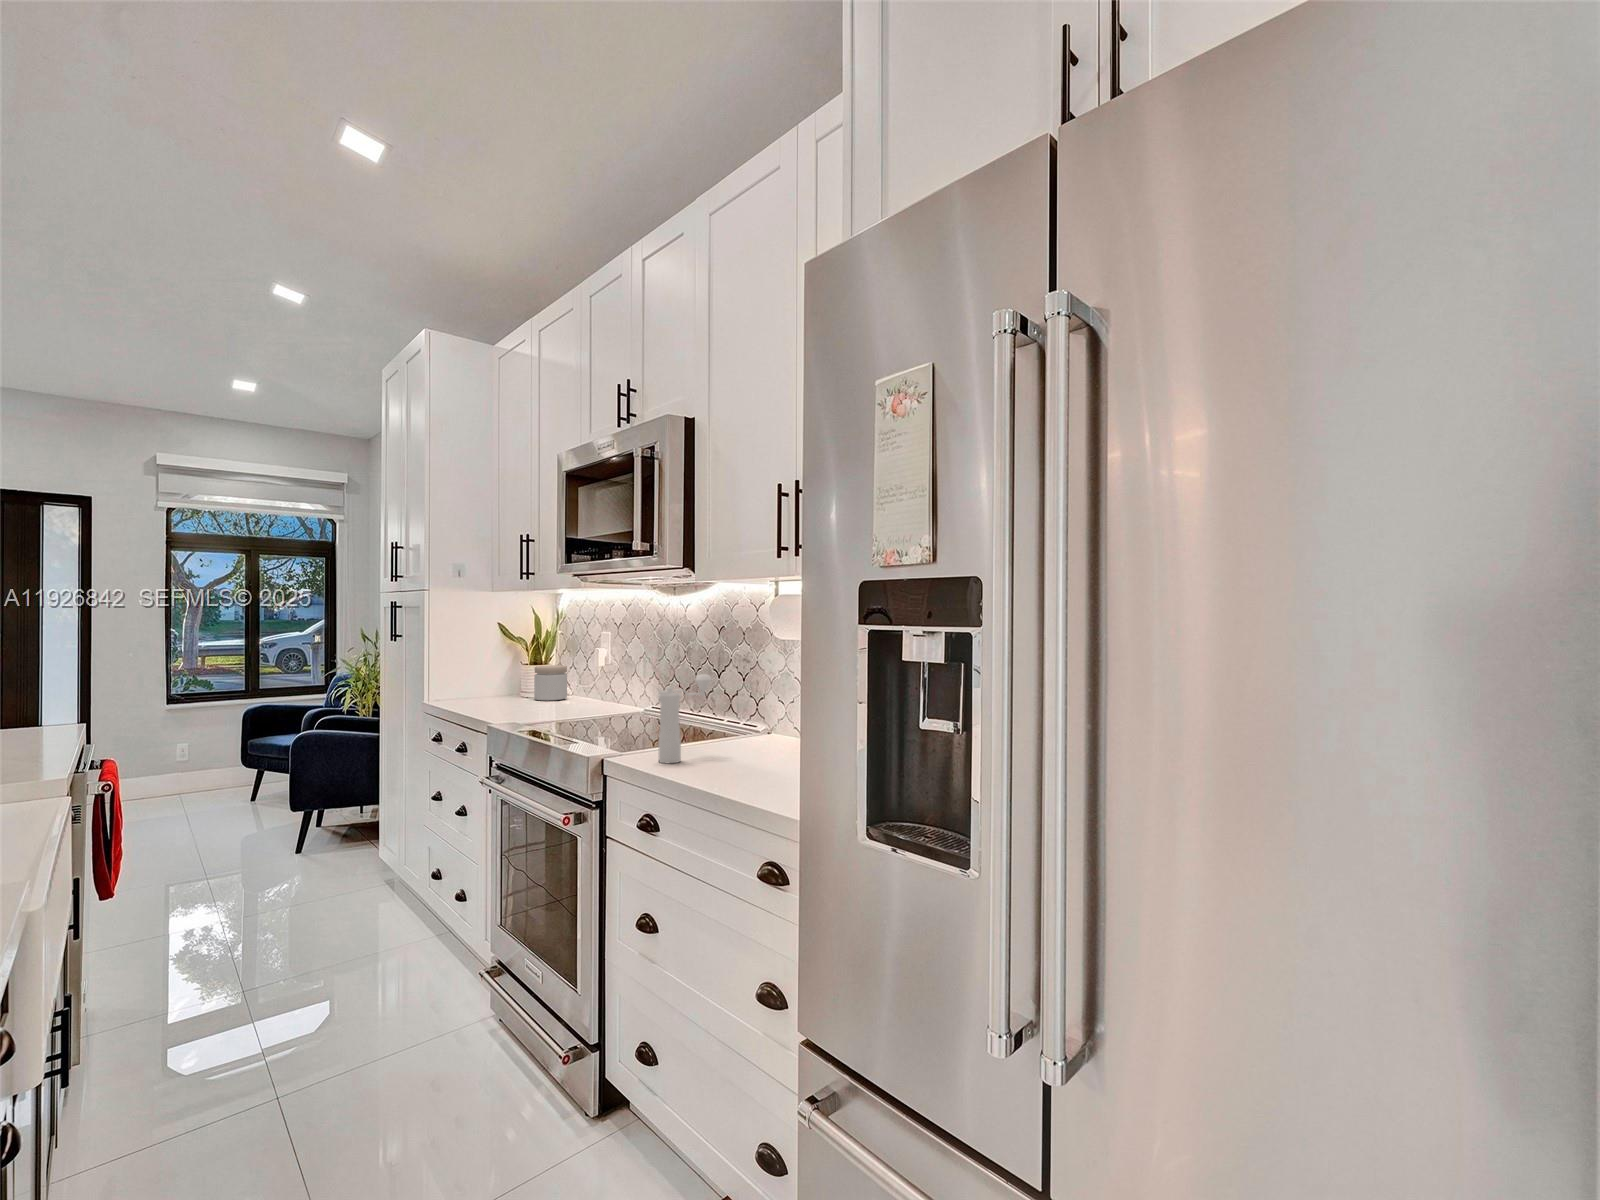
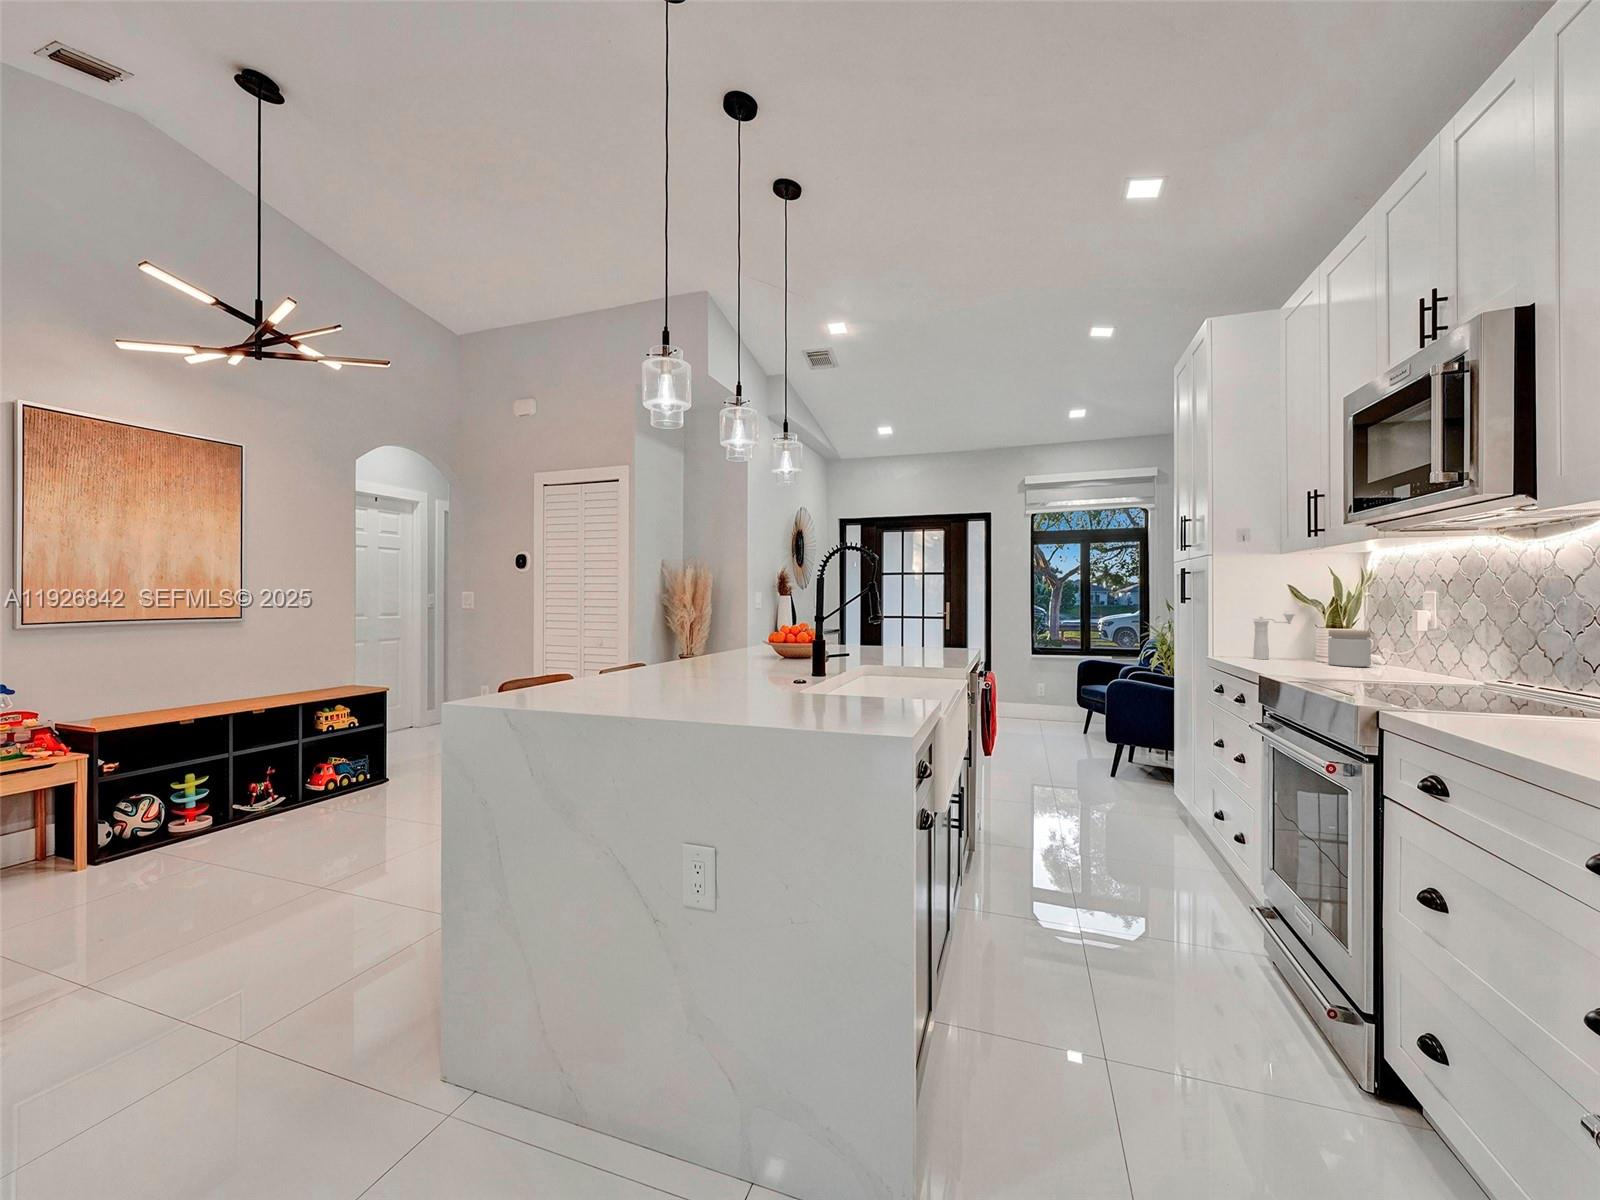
pepper mill: present [658,675,711,763] -> present [1253,612,1295,659]

